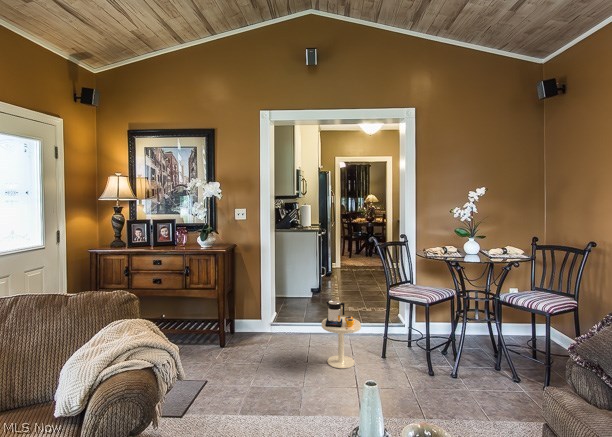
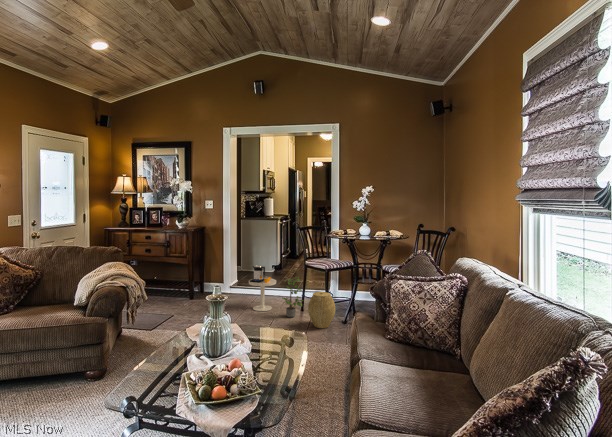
potted plant: none [382,317,412,379] -> present [282,277,303,317]
woven basket: none [434,342,479,401] -> present [308,292,336,328]

